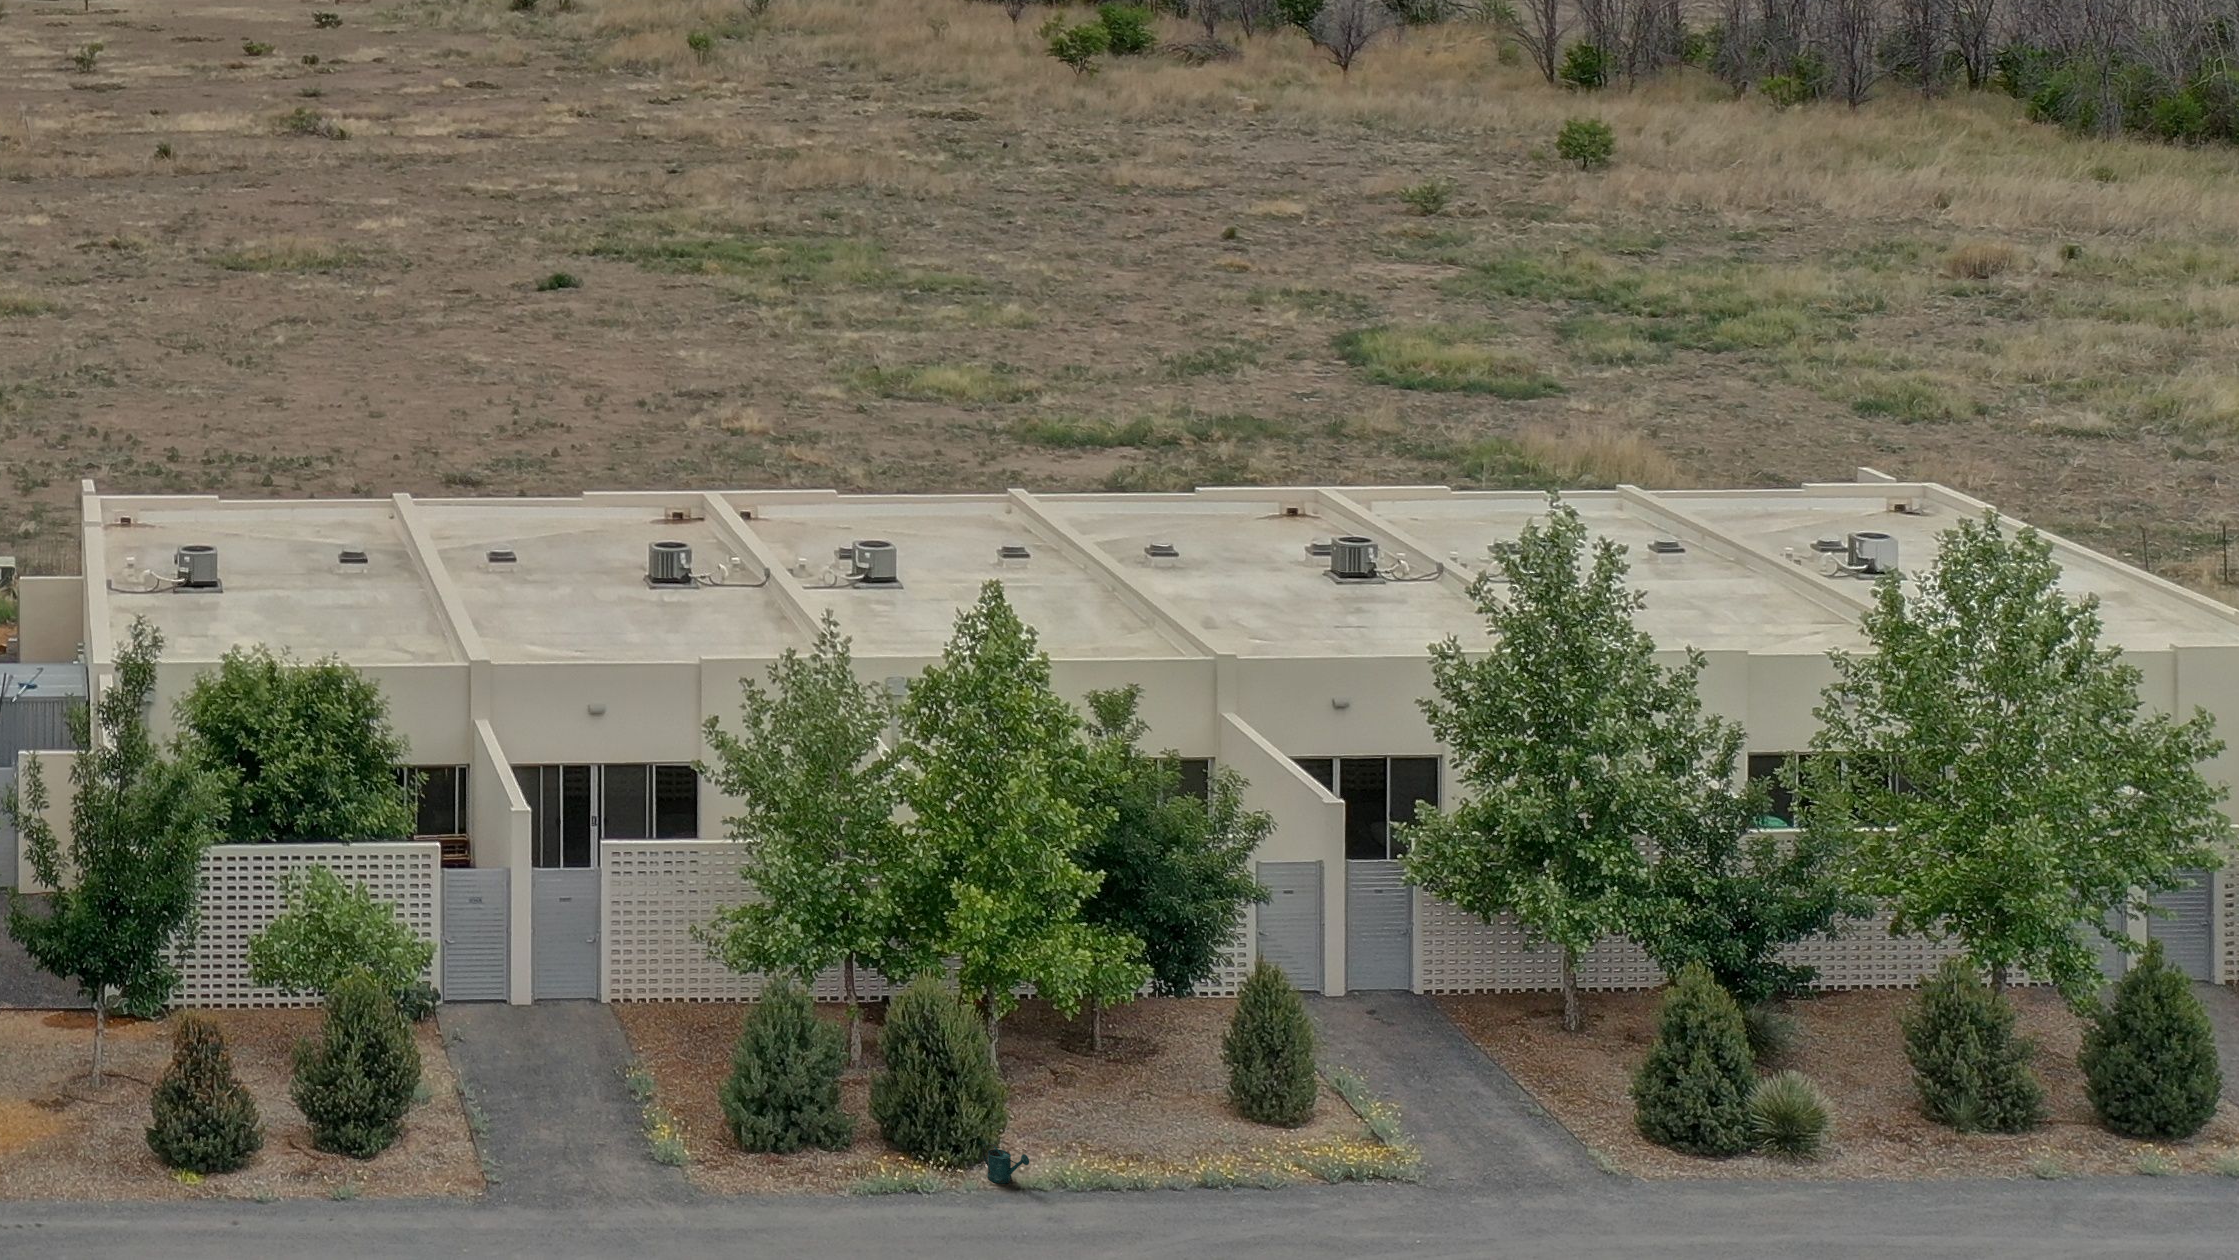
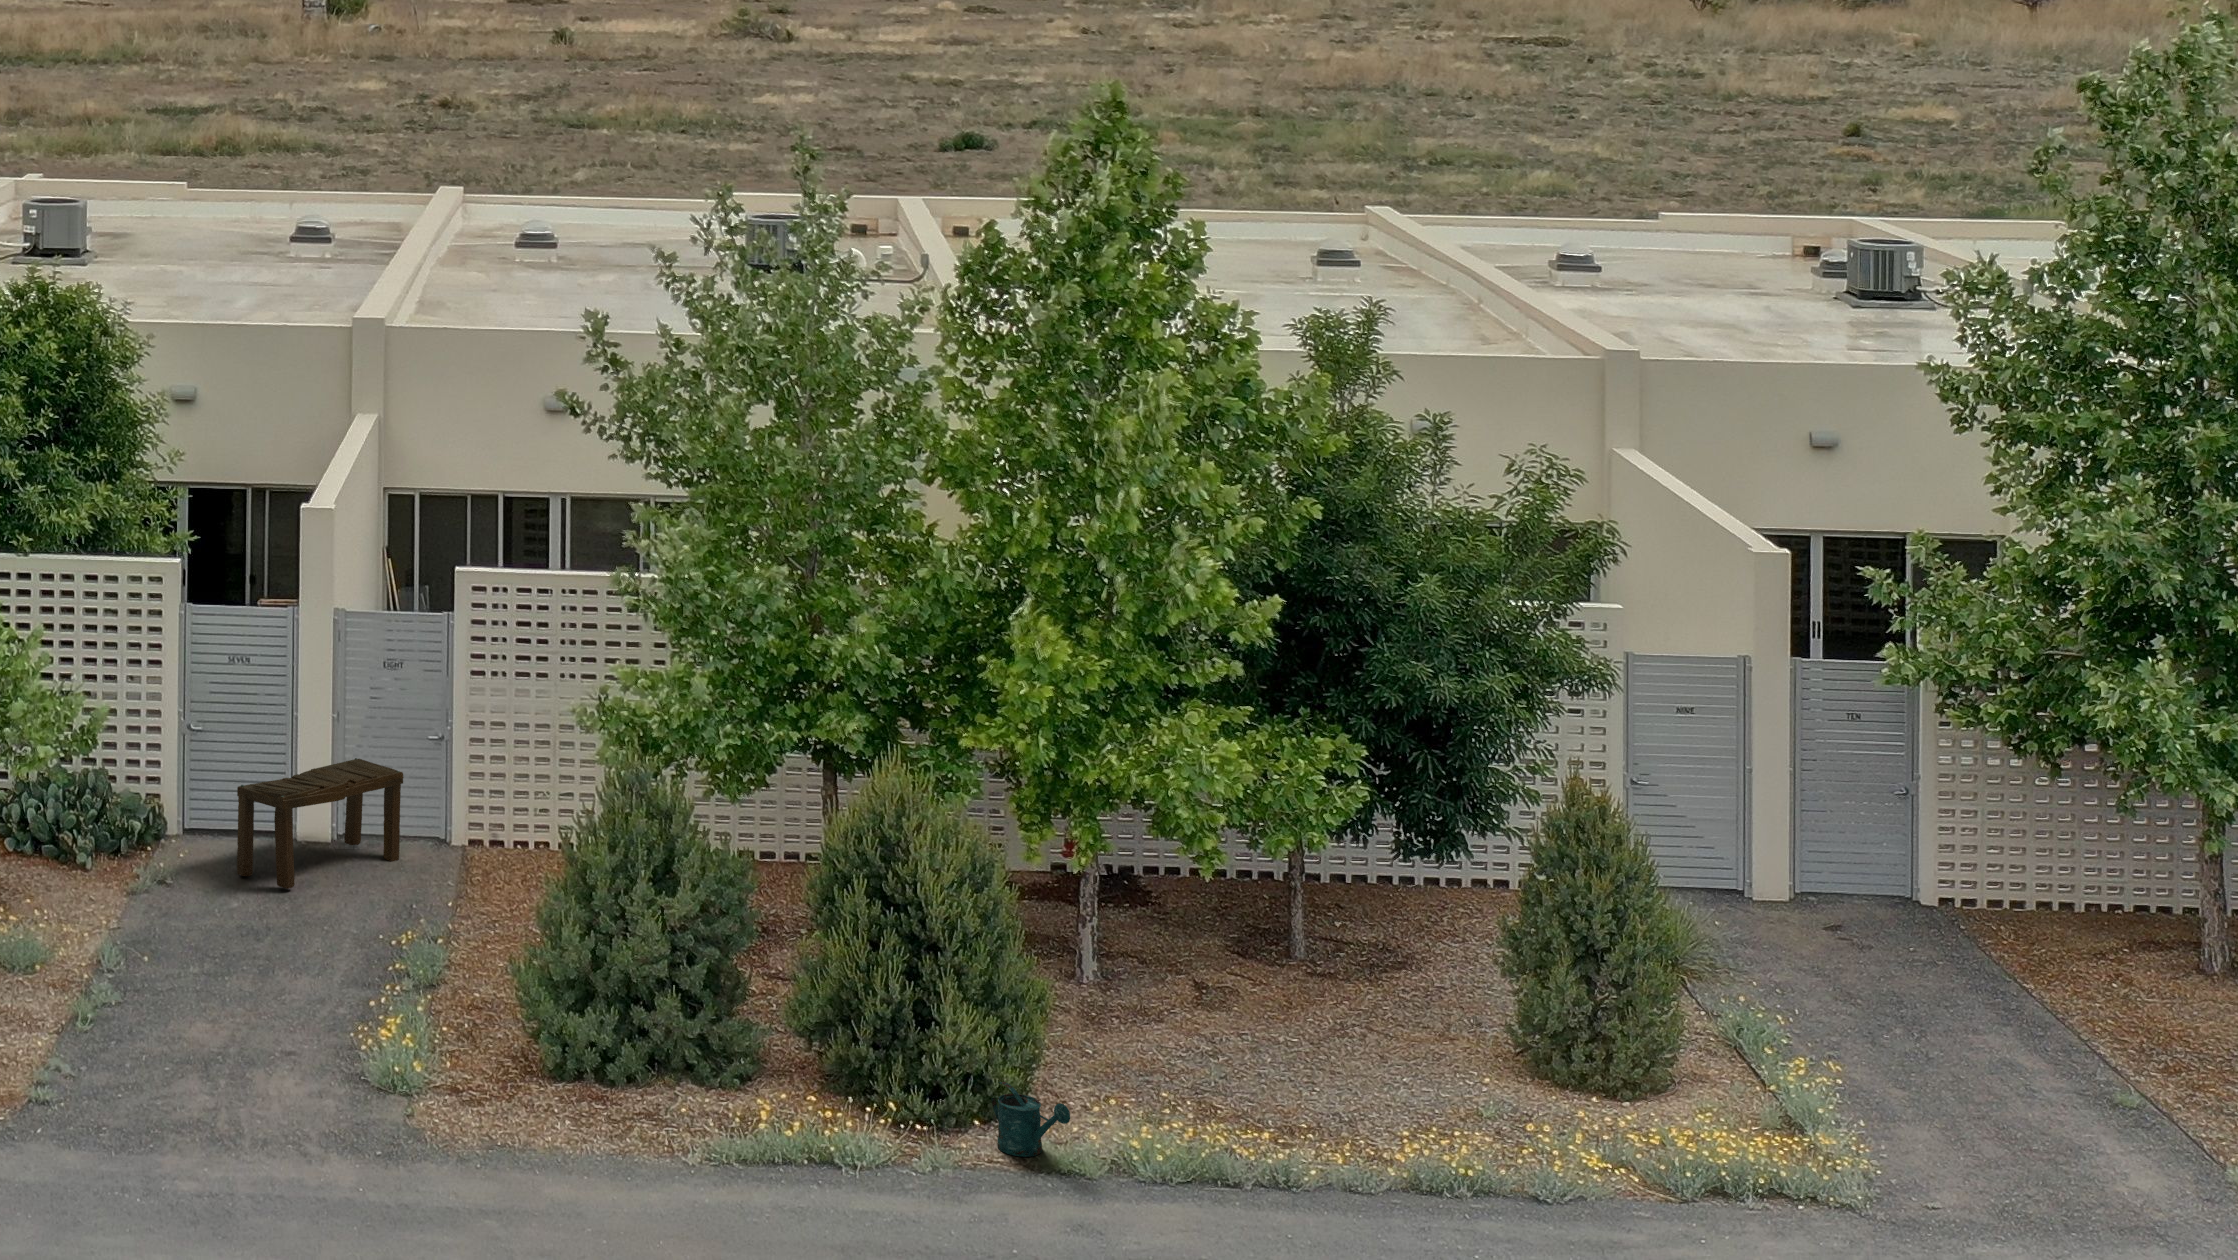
bench: none [493,955,583,1041] -> present [237,758,404,889]

